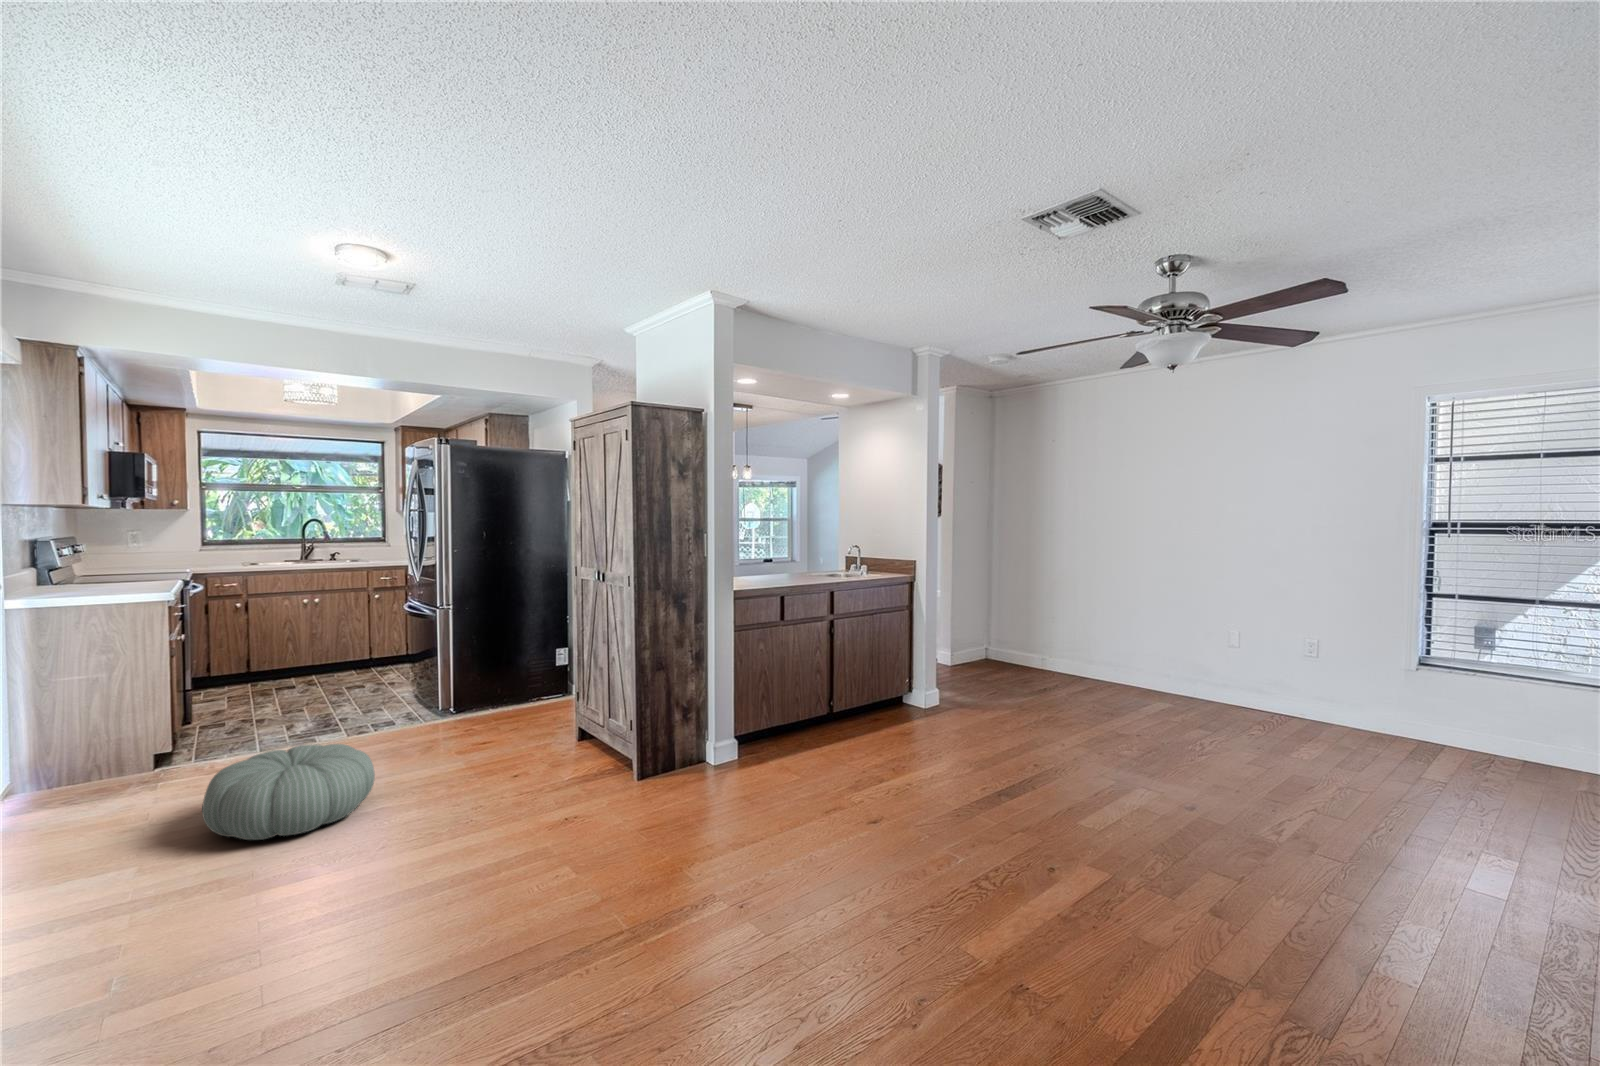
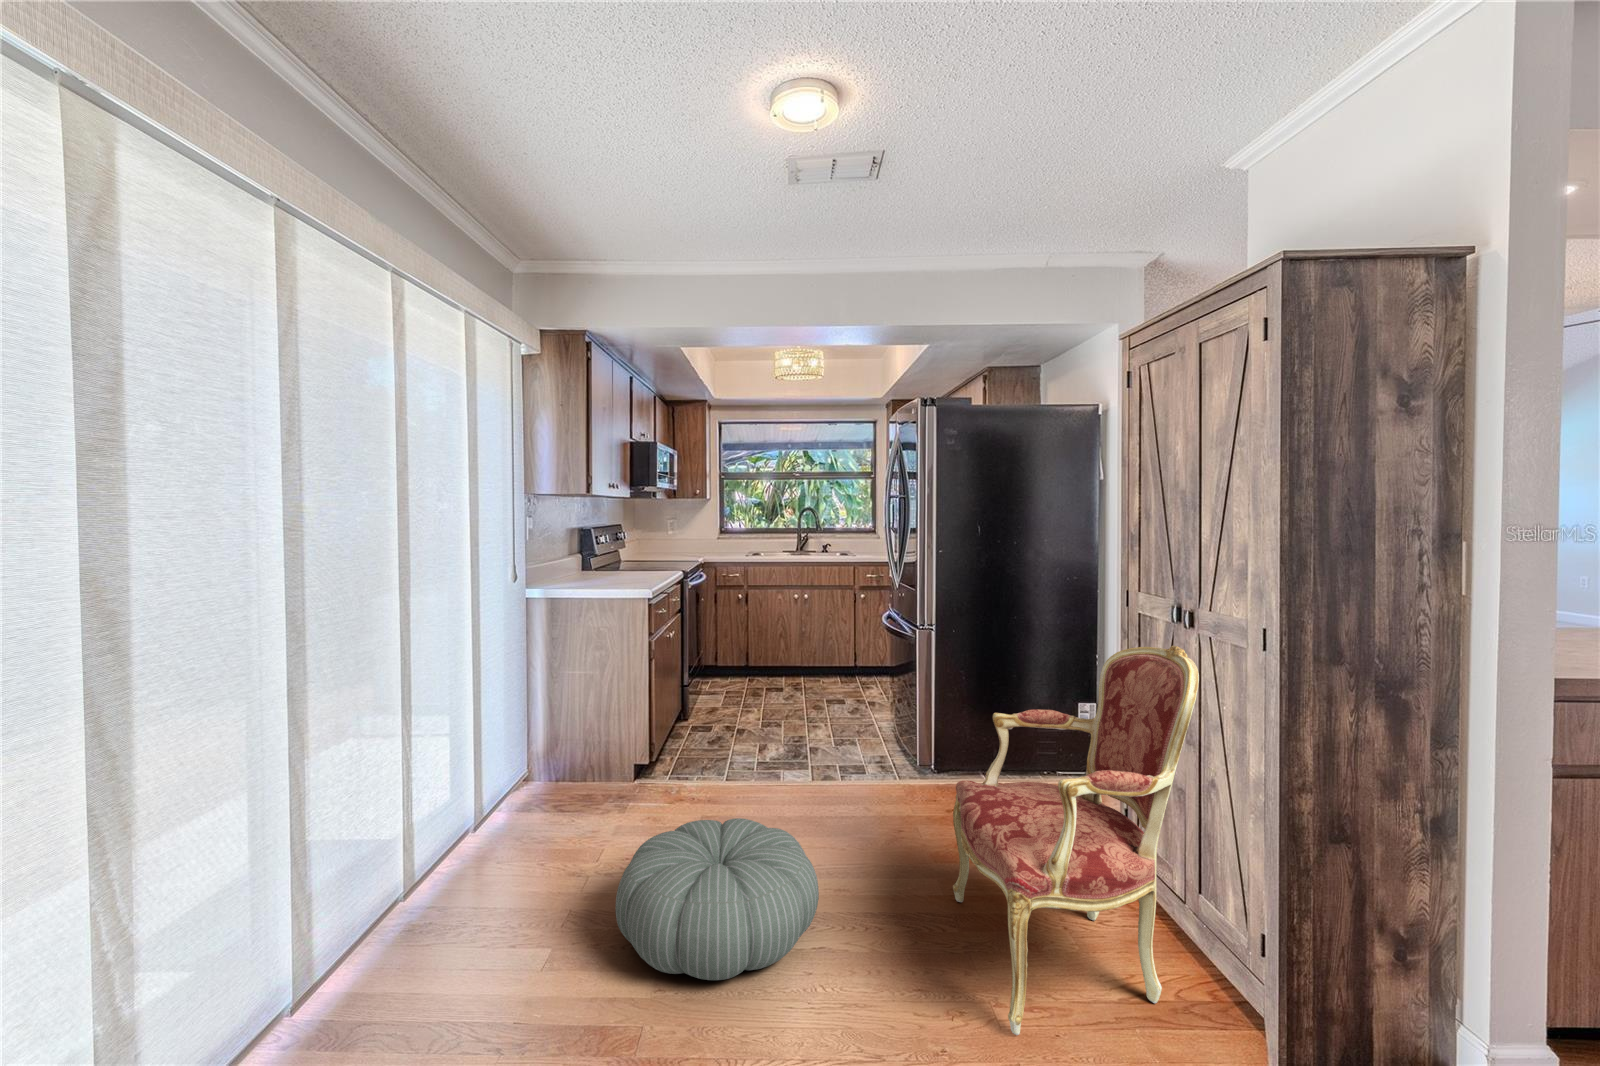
armchair: none [469,592,603,803] -> present [953,646,1199,1035]

